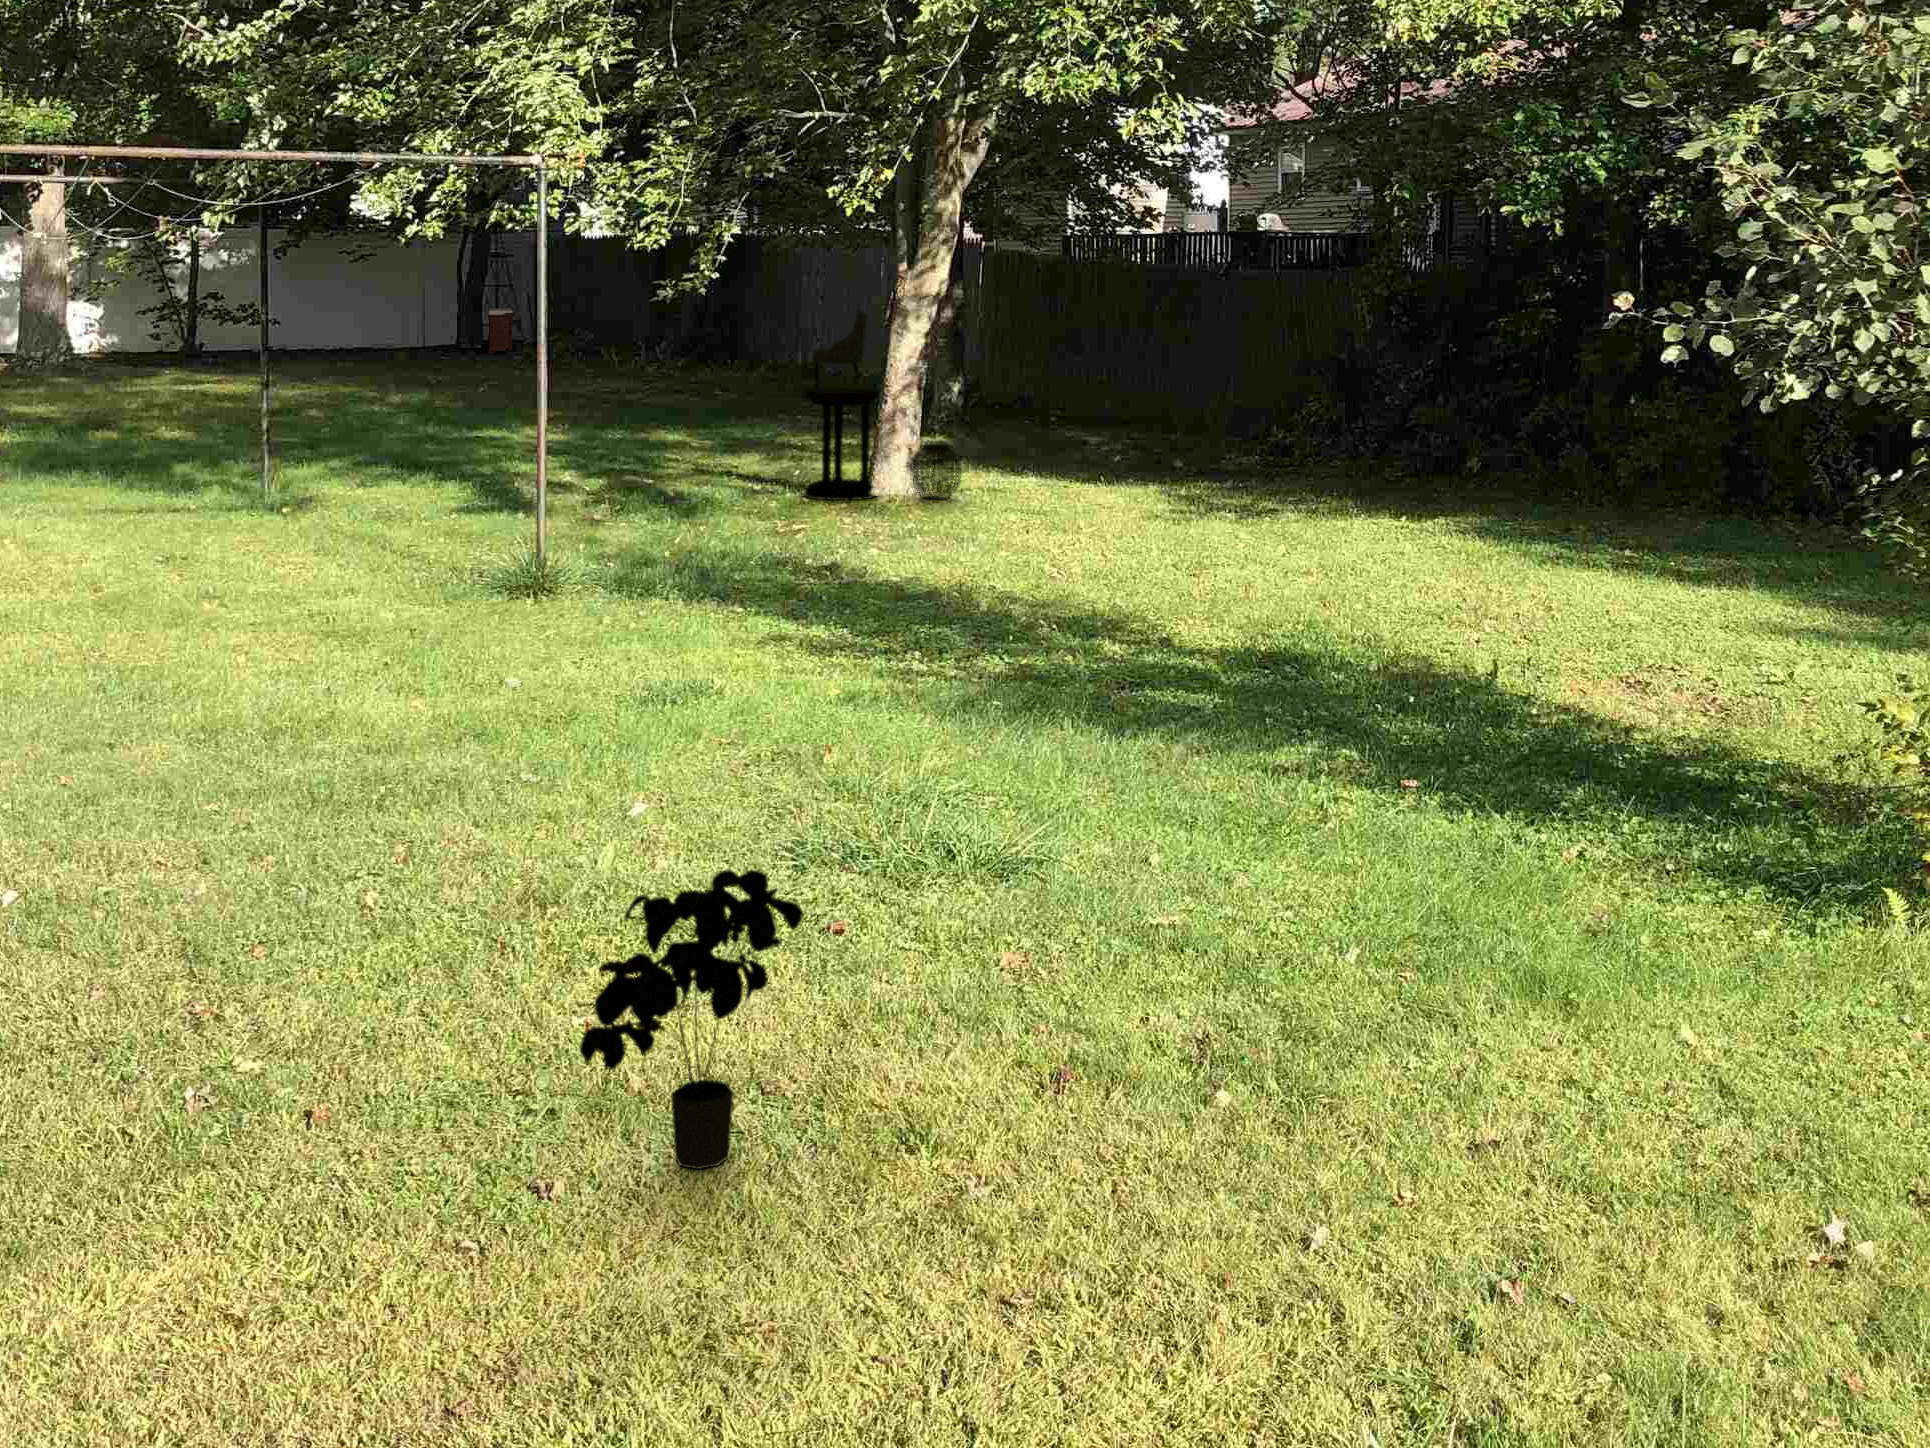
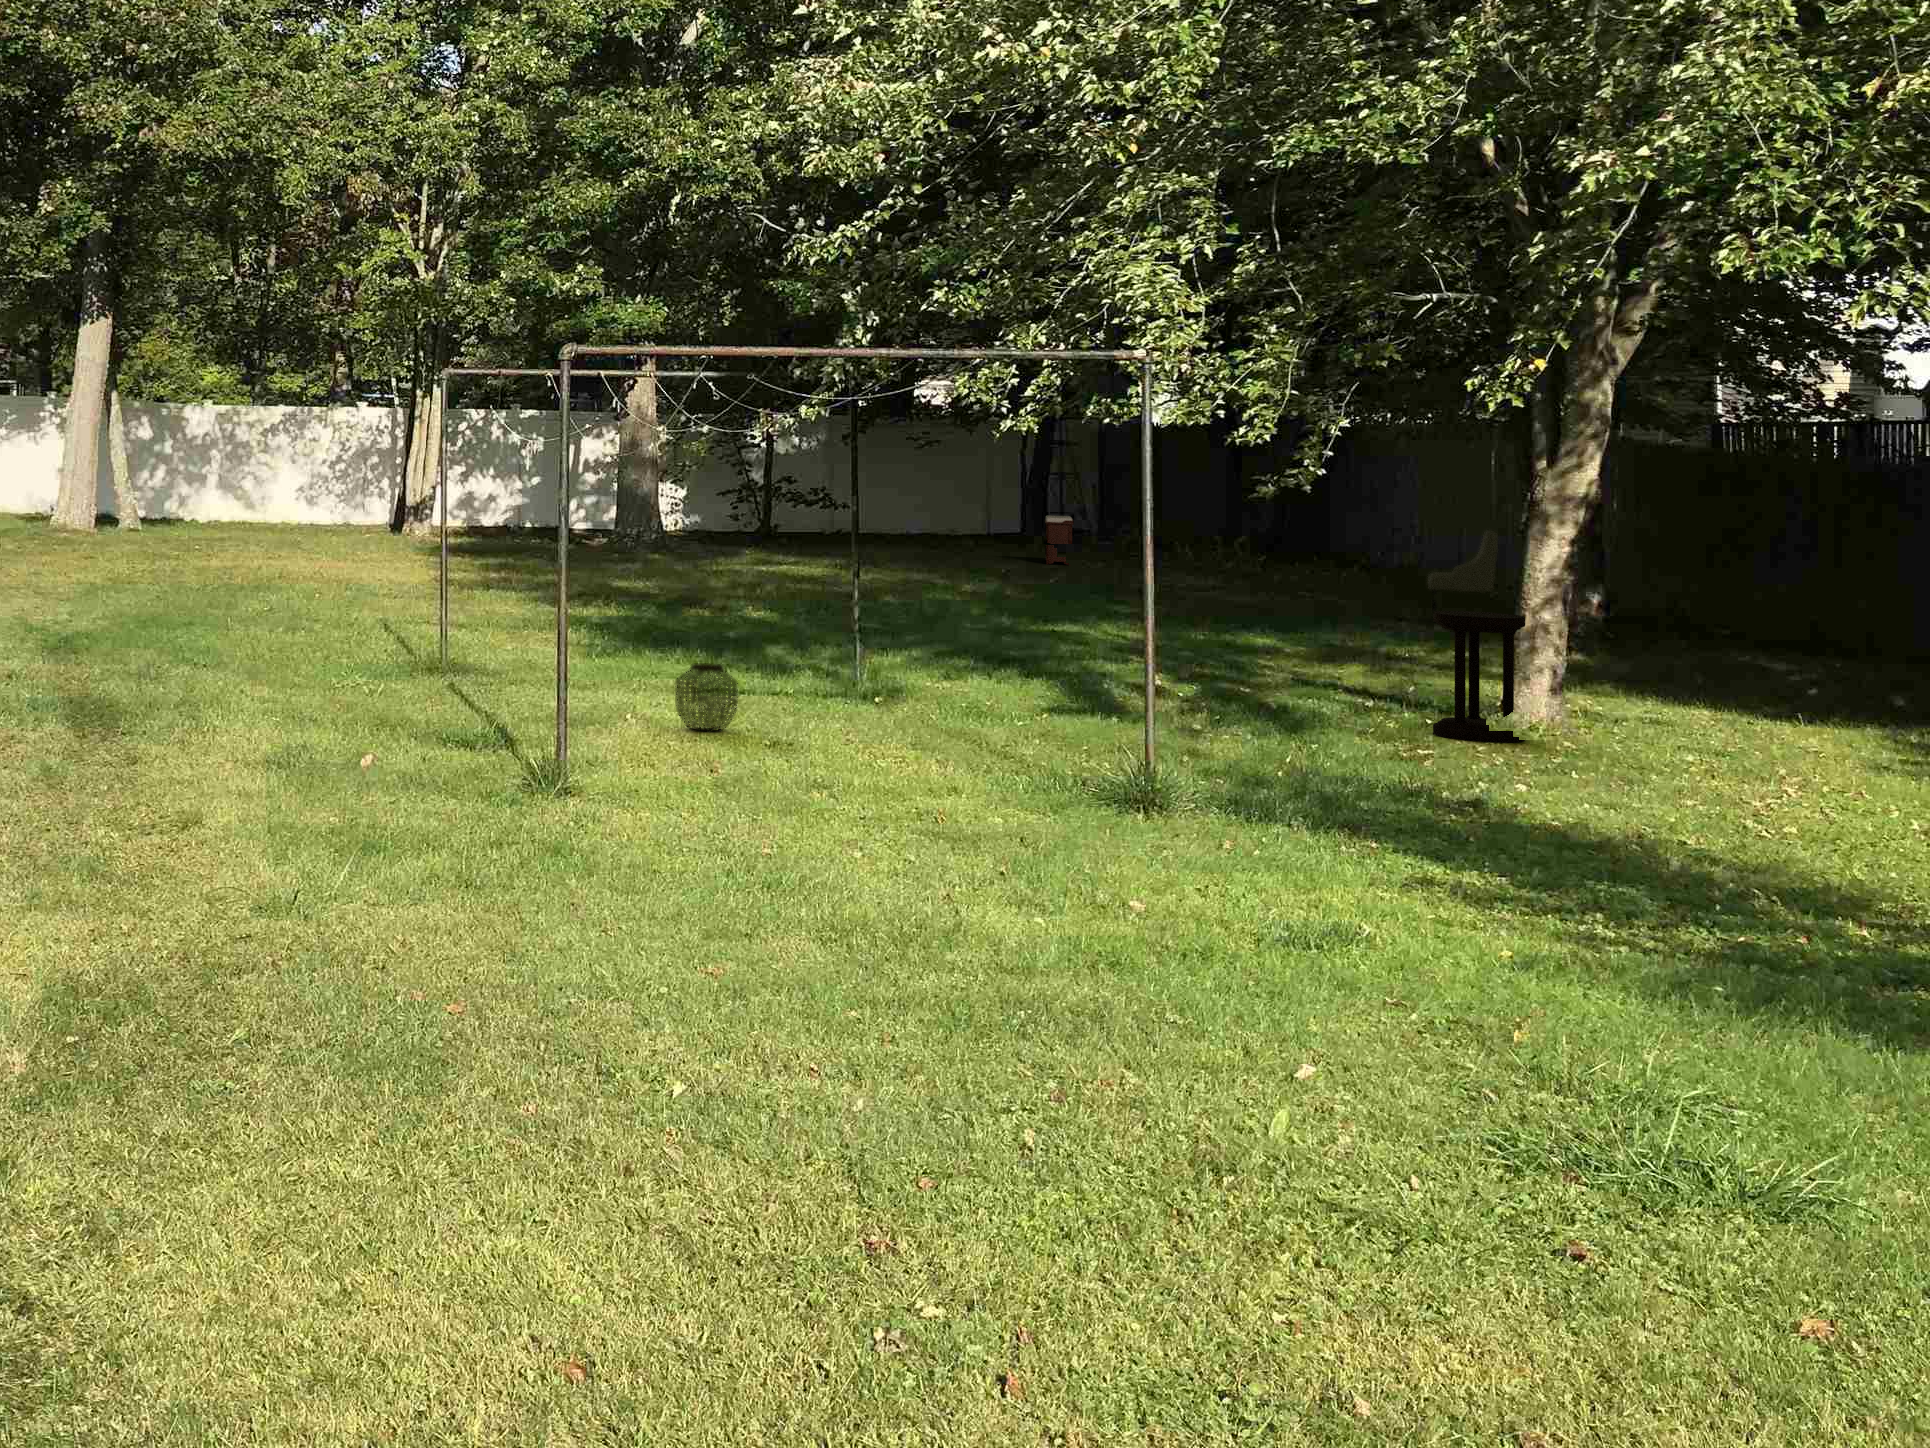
woven basket: present [911,444,961,500] -> present [675,663,738,732]
potted plant: present [580,870,803,1169] -> none [1277,1039,1501,1334]

